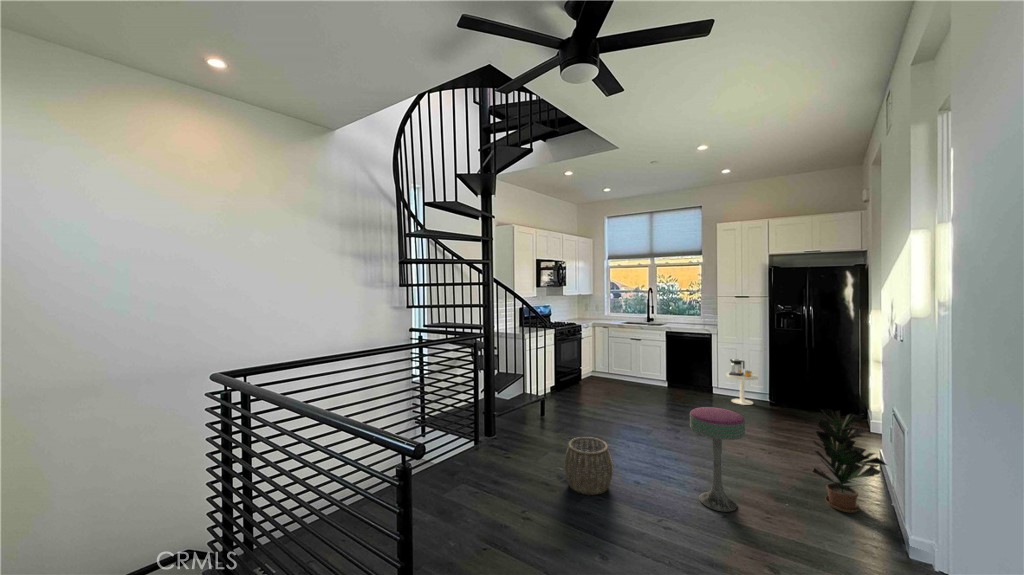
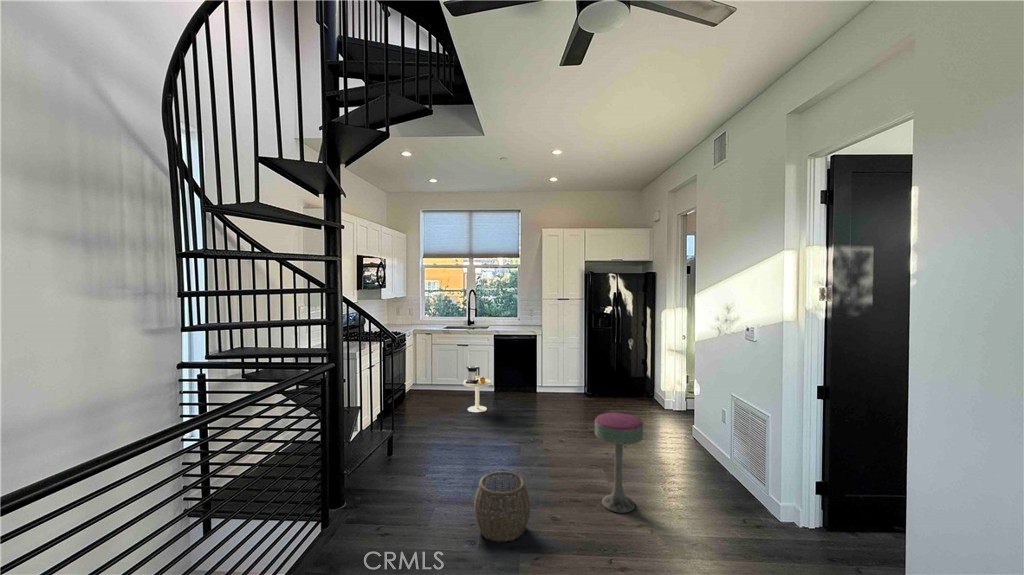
side table: present [726,359,758,405] -> present [463,366,491,412]
potted plant: present [813,409,887,513] -> none [668,398,718,481]

